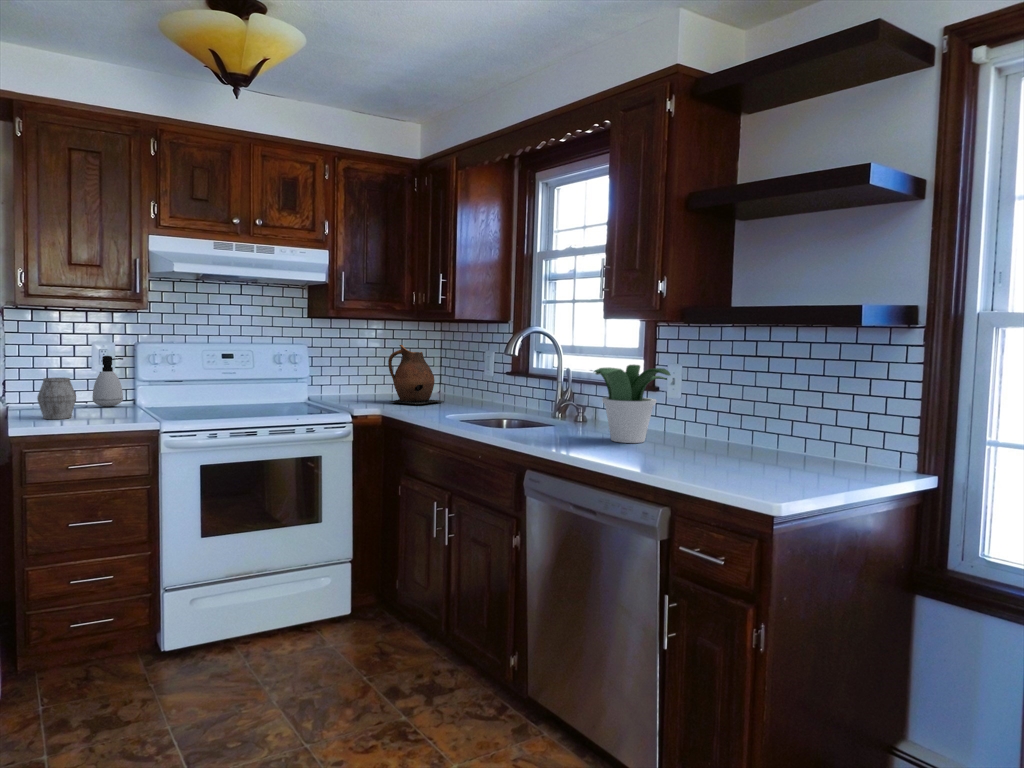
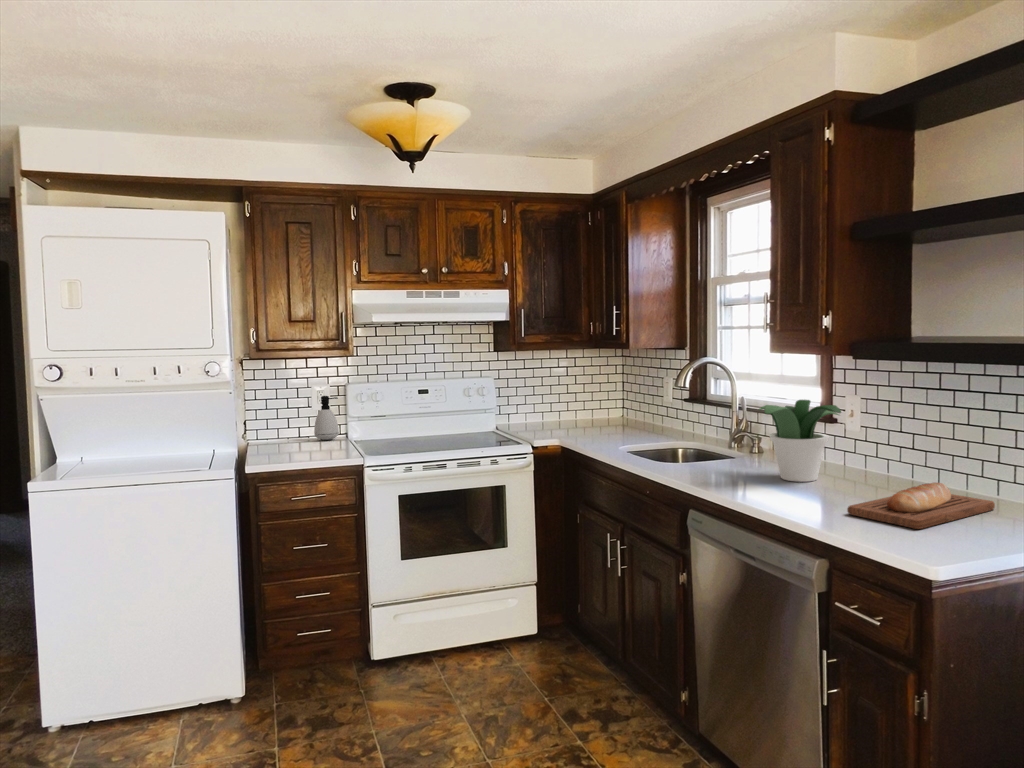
ceramic pitcher: present [388,345,443,405] -> none [568,374,623,433]
mug: present [37,378,76,419] -> none [269,419,299,456]
bread loaf: none [681,438,804,476] -> present [847,483,995,529]

